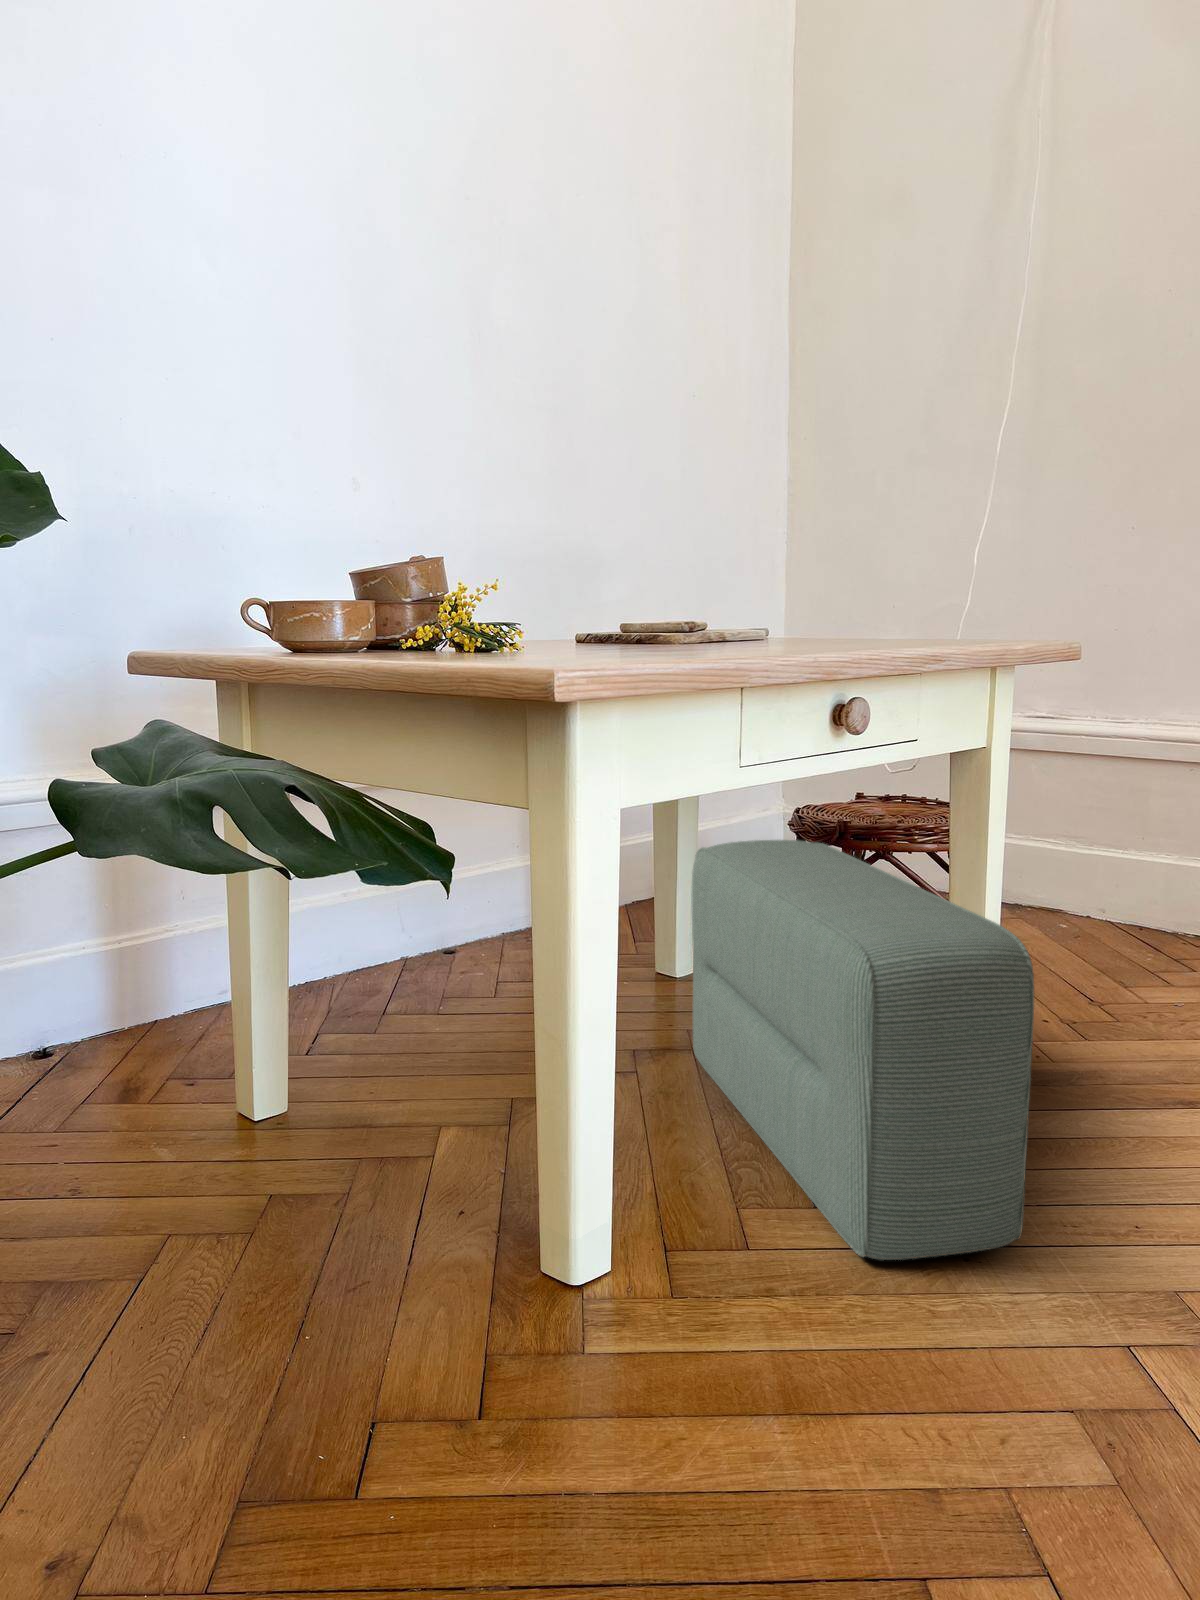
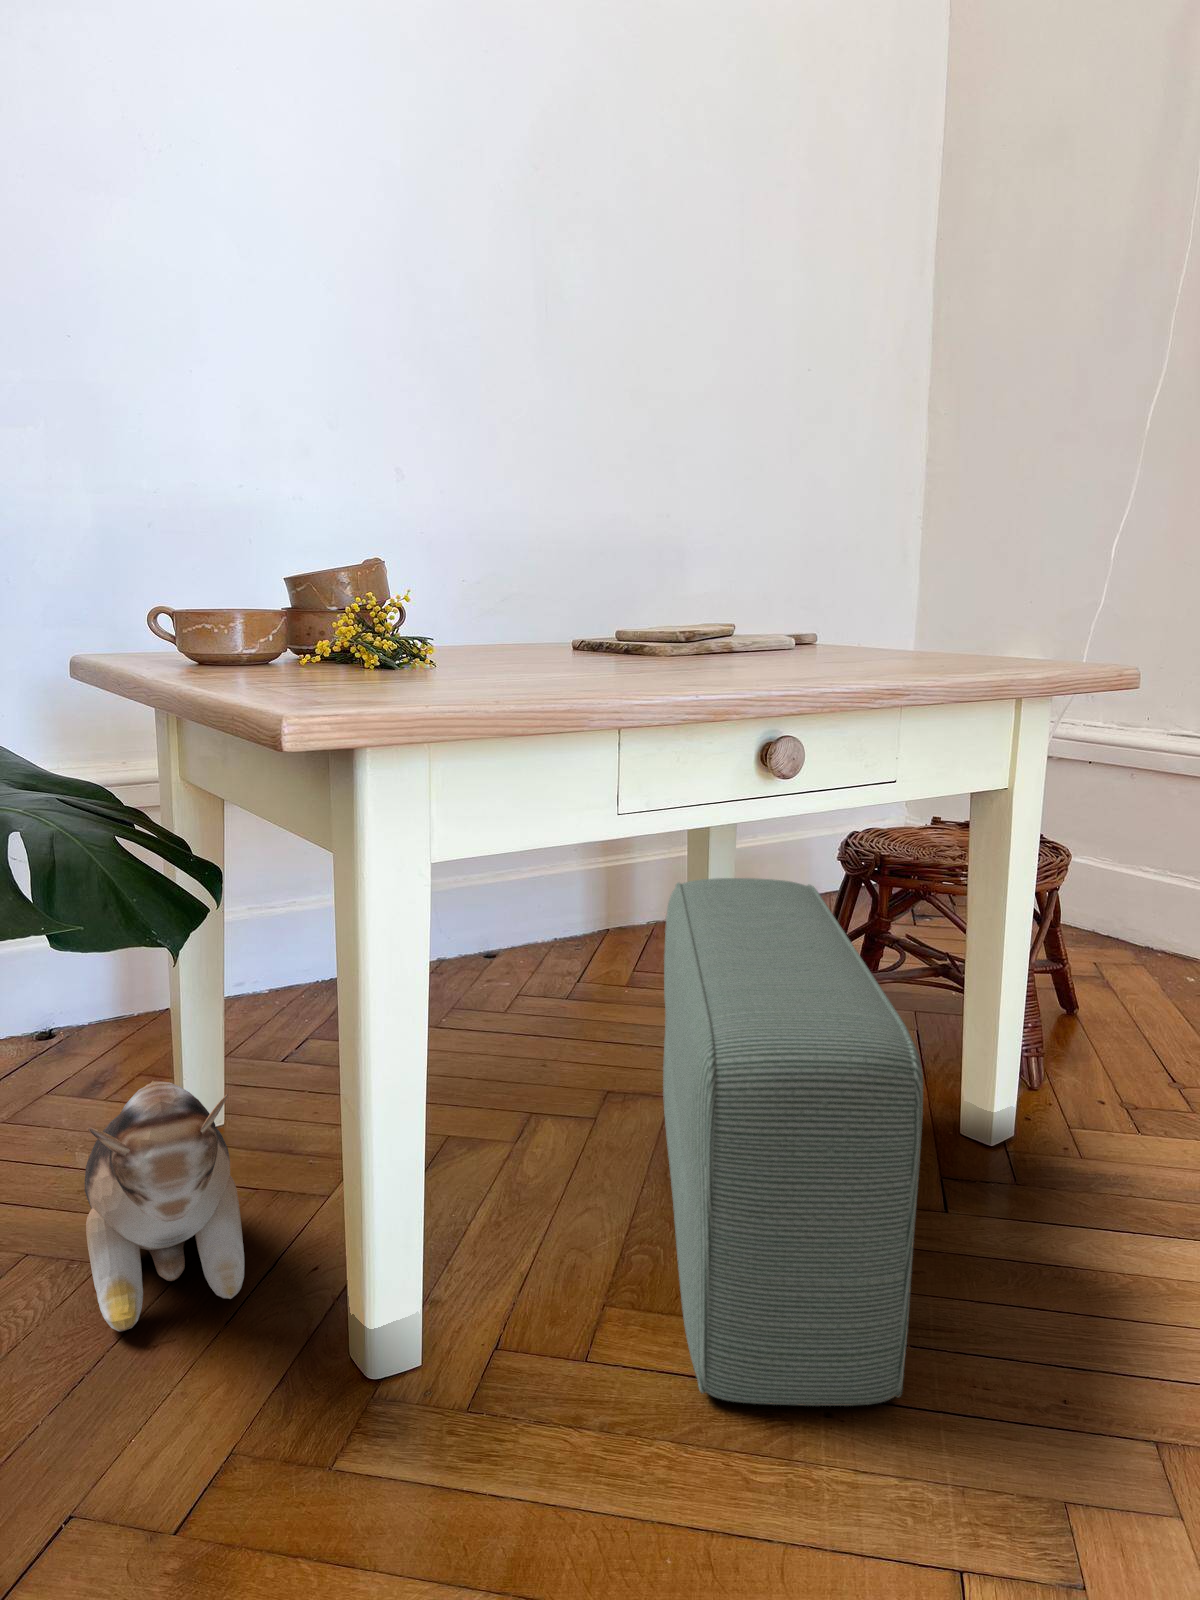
plush toy: none [236,1032,436,1279] -> present [85,1080,244,1331]

